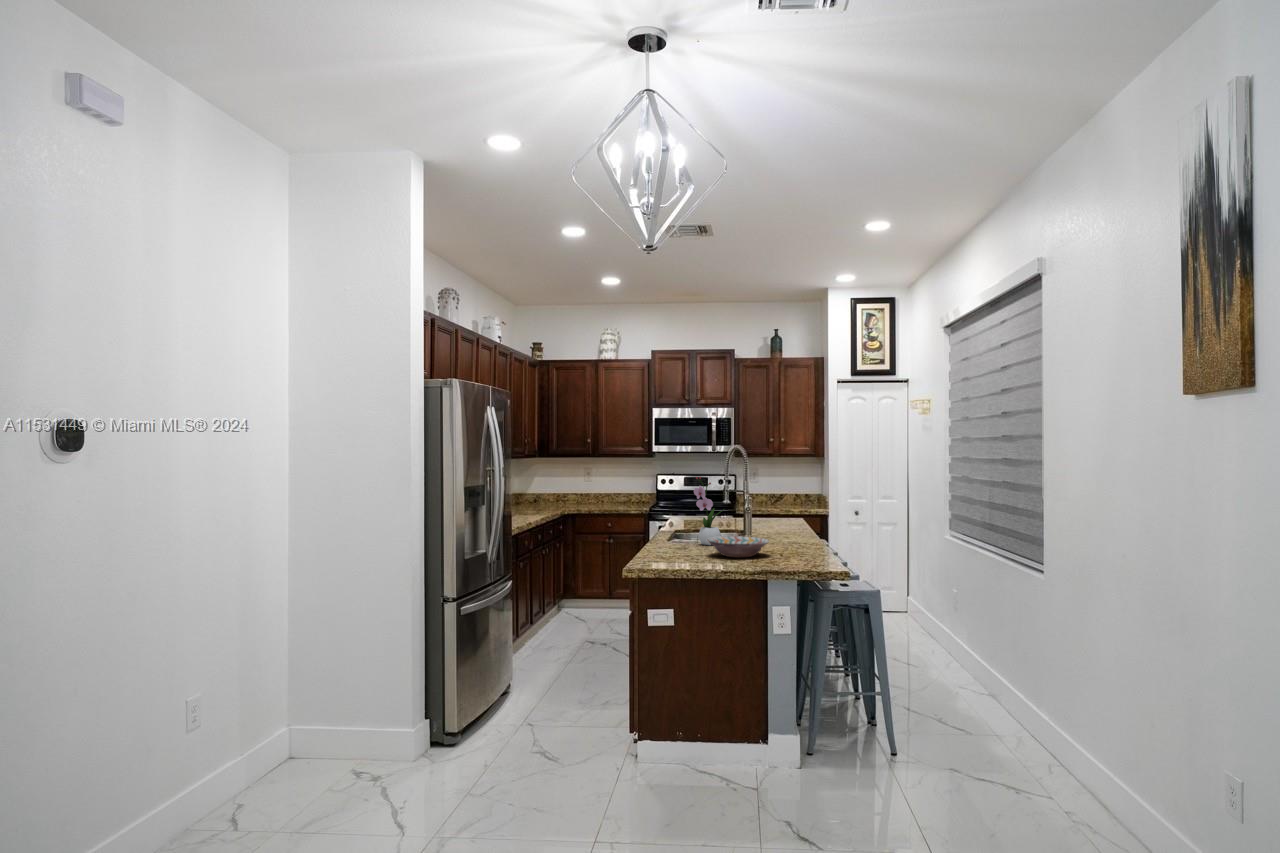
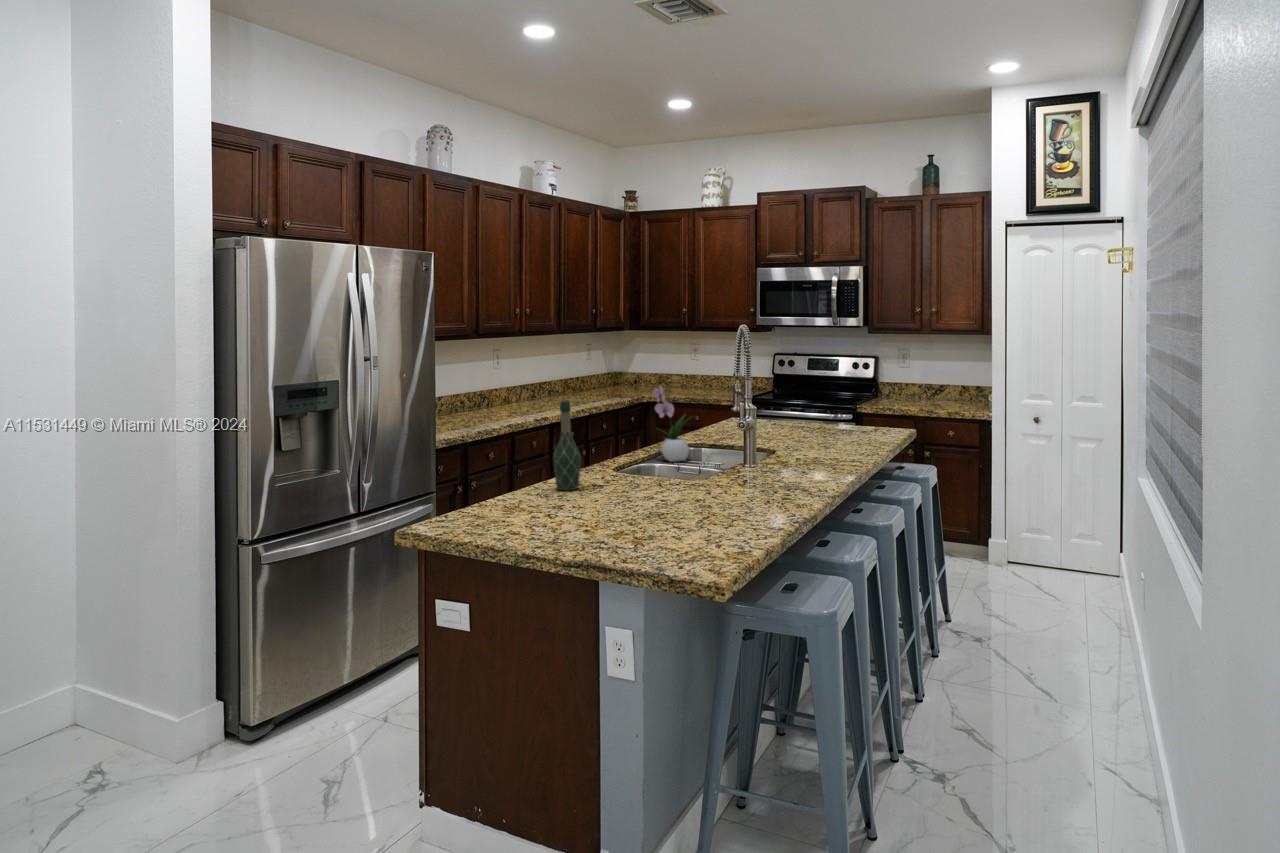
wine bottle: none [671,492,693,563] -> present [553,401,581,490]
decorative bowl: present [708,536,769,557] -> none [620,455,700,485]

